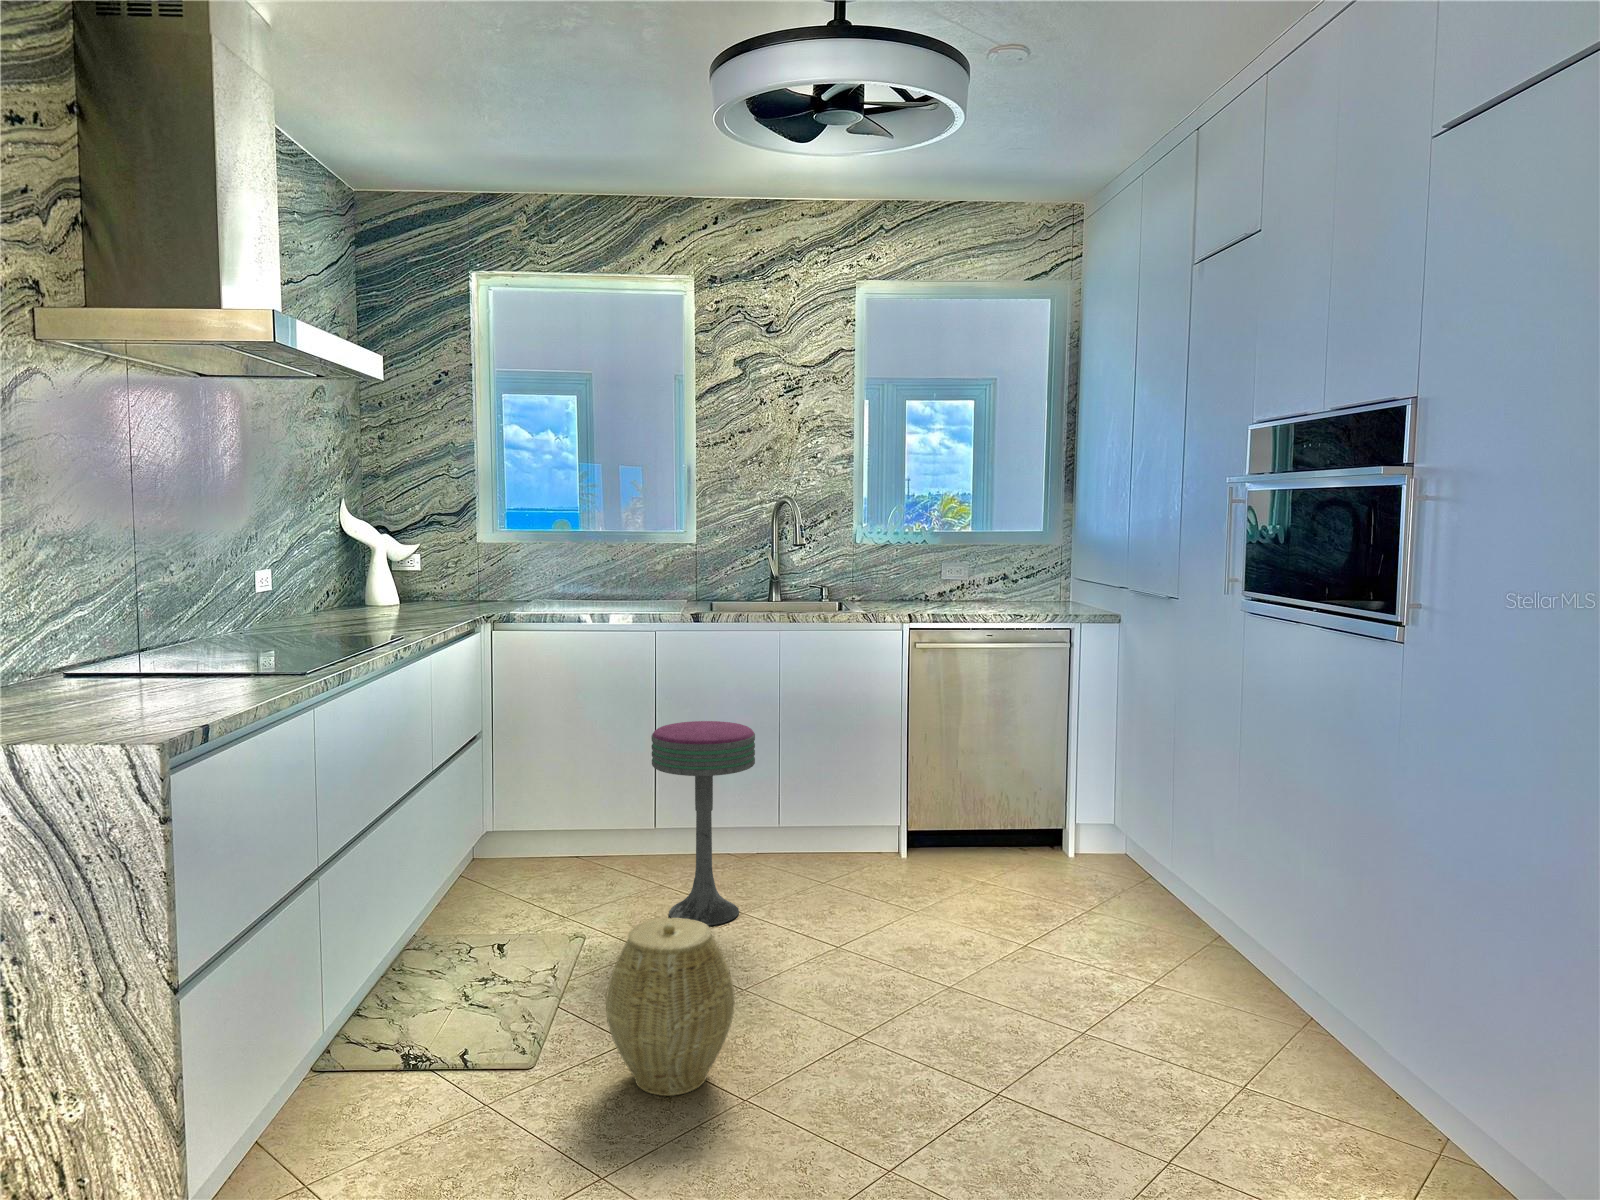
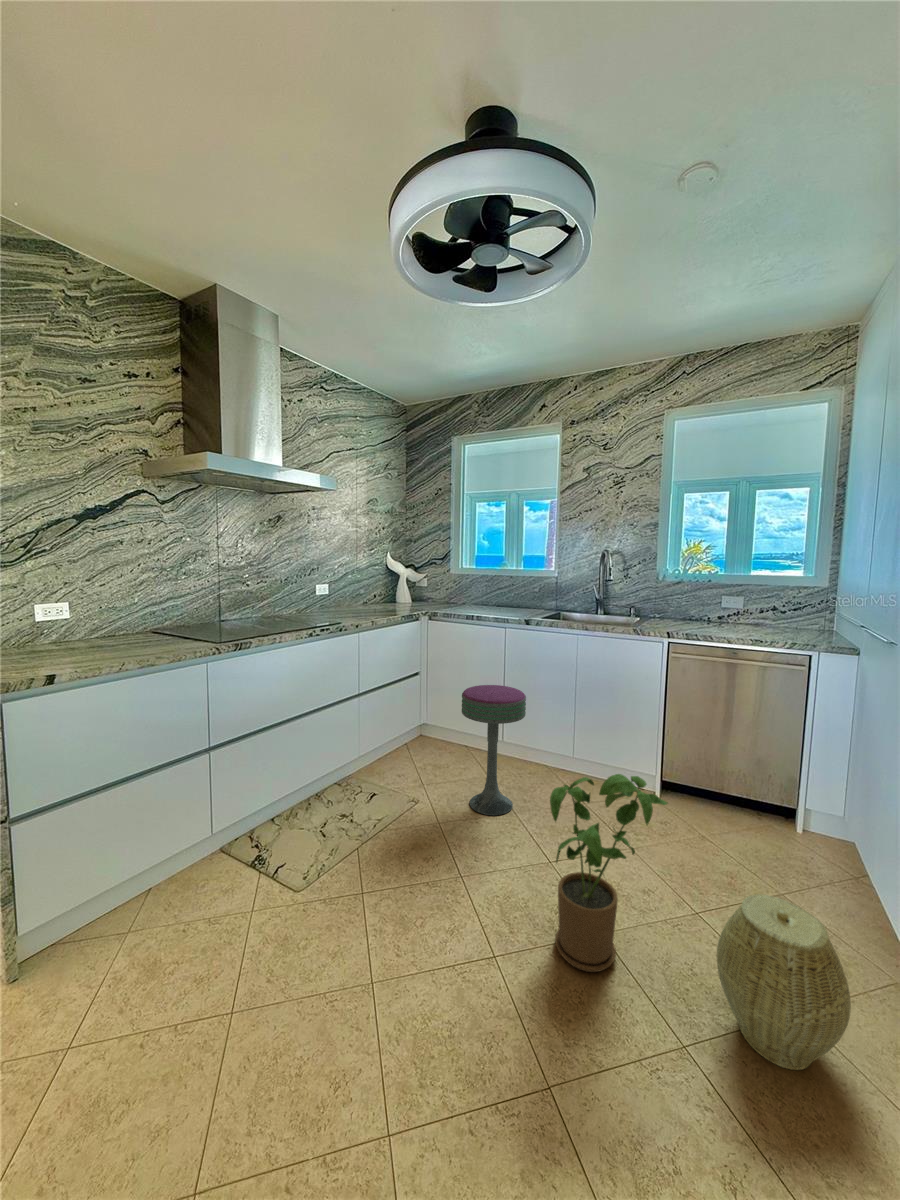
house plant: none [896,775,1030,1020] -> present [550,774,668,972]
woven basket: present [606,918,735,1096] -> present [717,894,851,1070]

